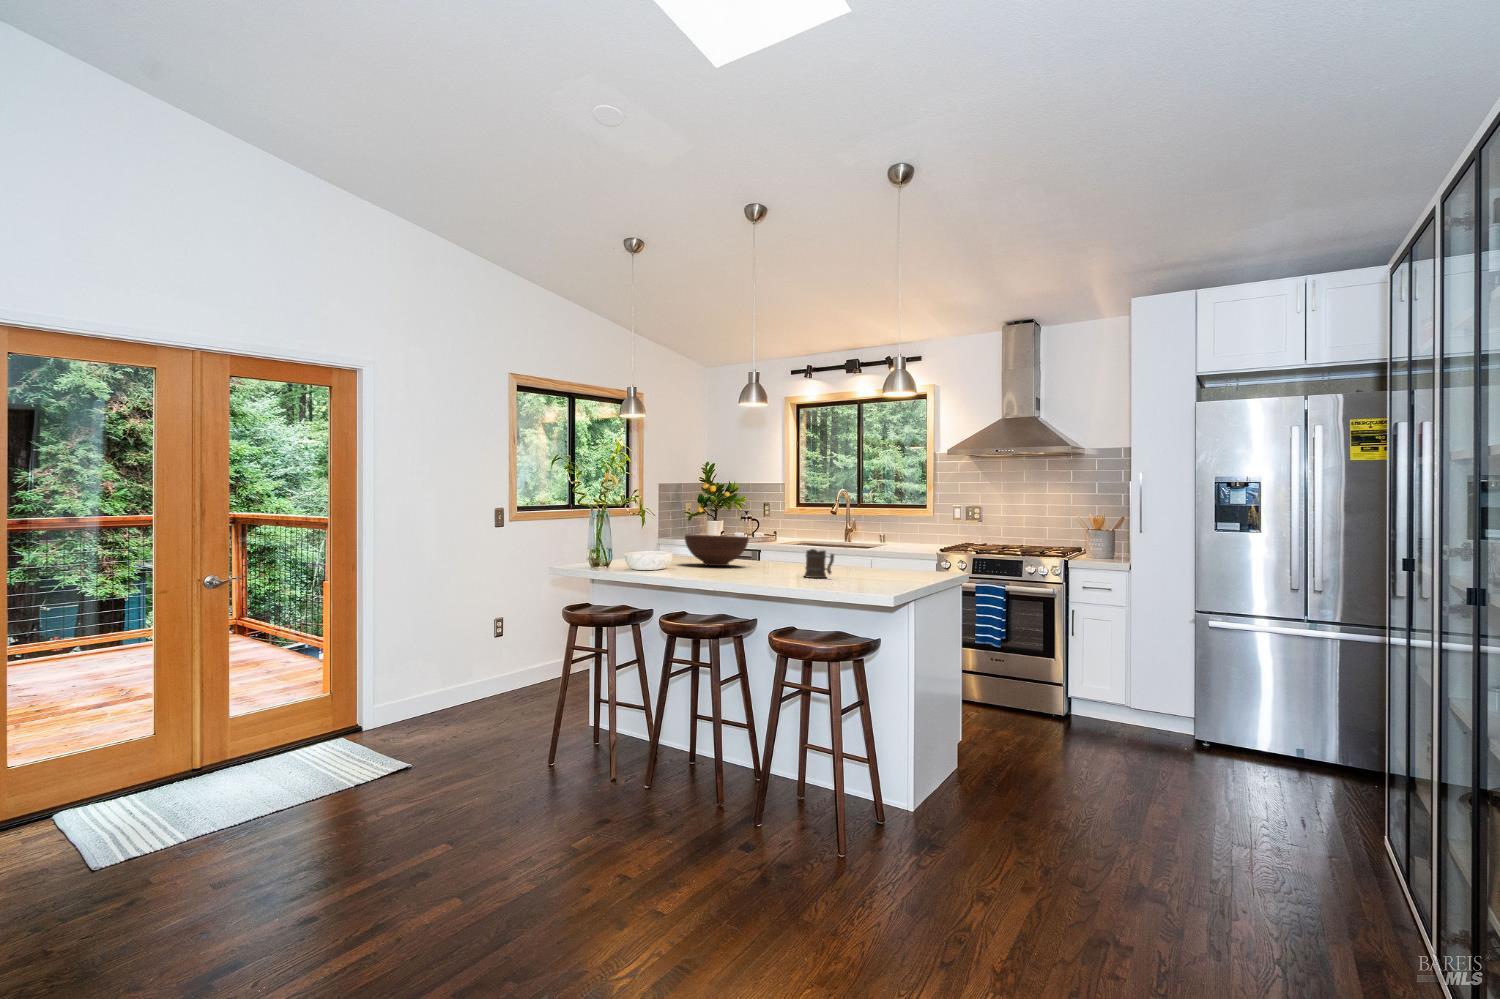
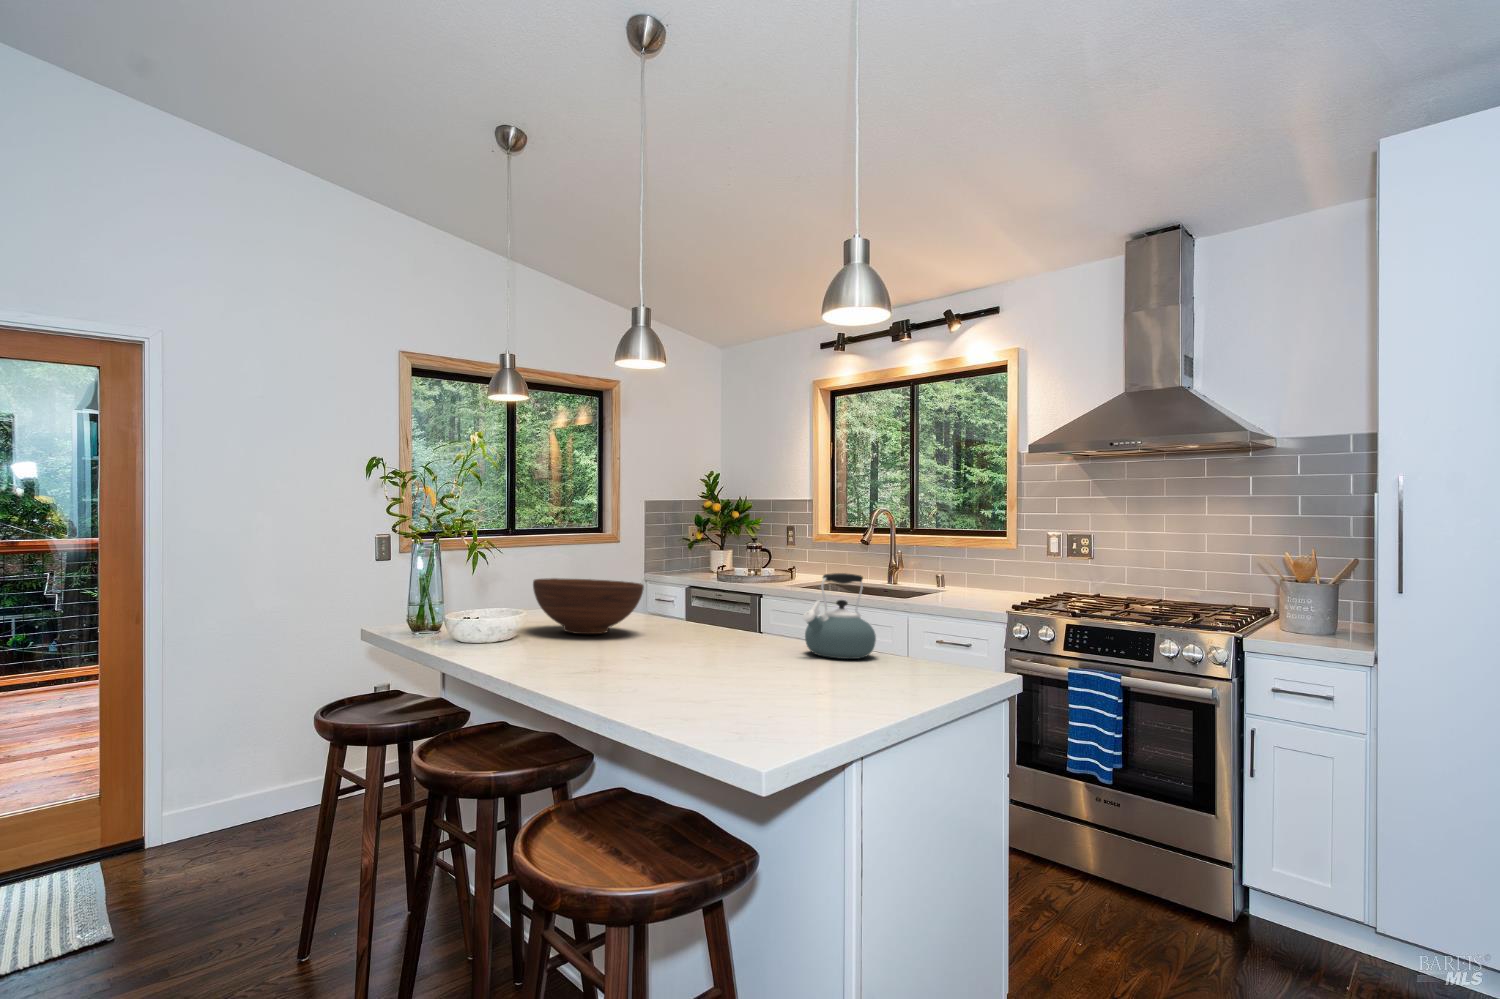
kettle: none [848,527,887,573] -> present [803,573,876,659]
mug: present [804,549,834,578] -> none [670,617,723,678]

